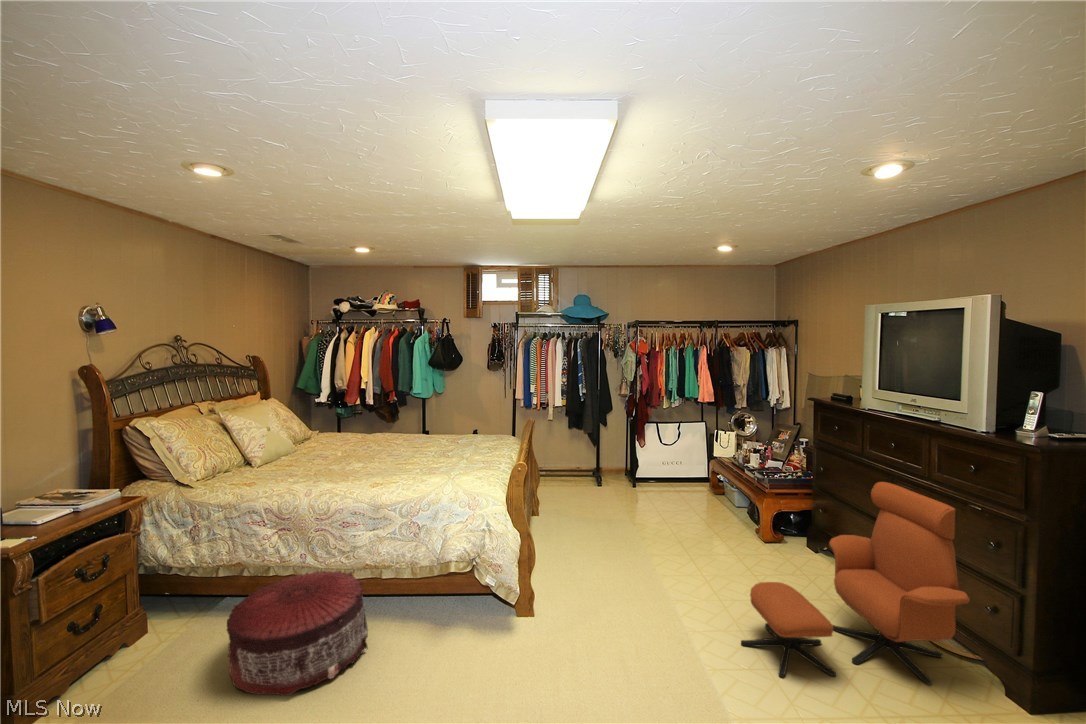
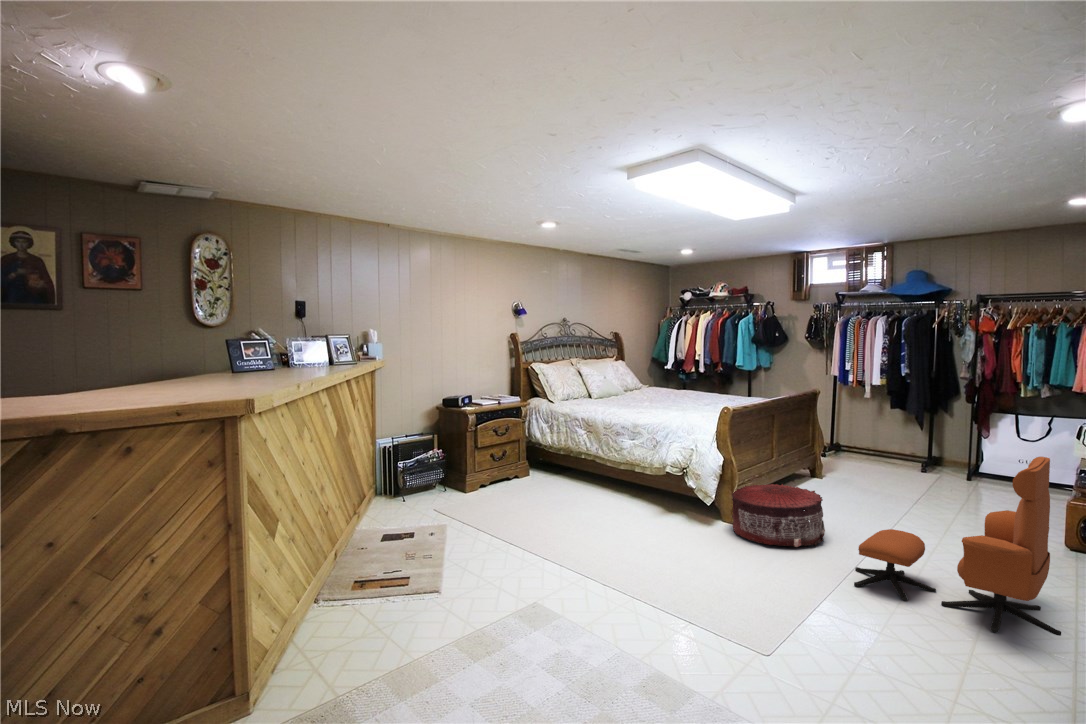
pouf: present [227,571,368,695] -> present [732,484,825,547]

